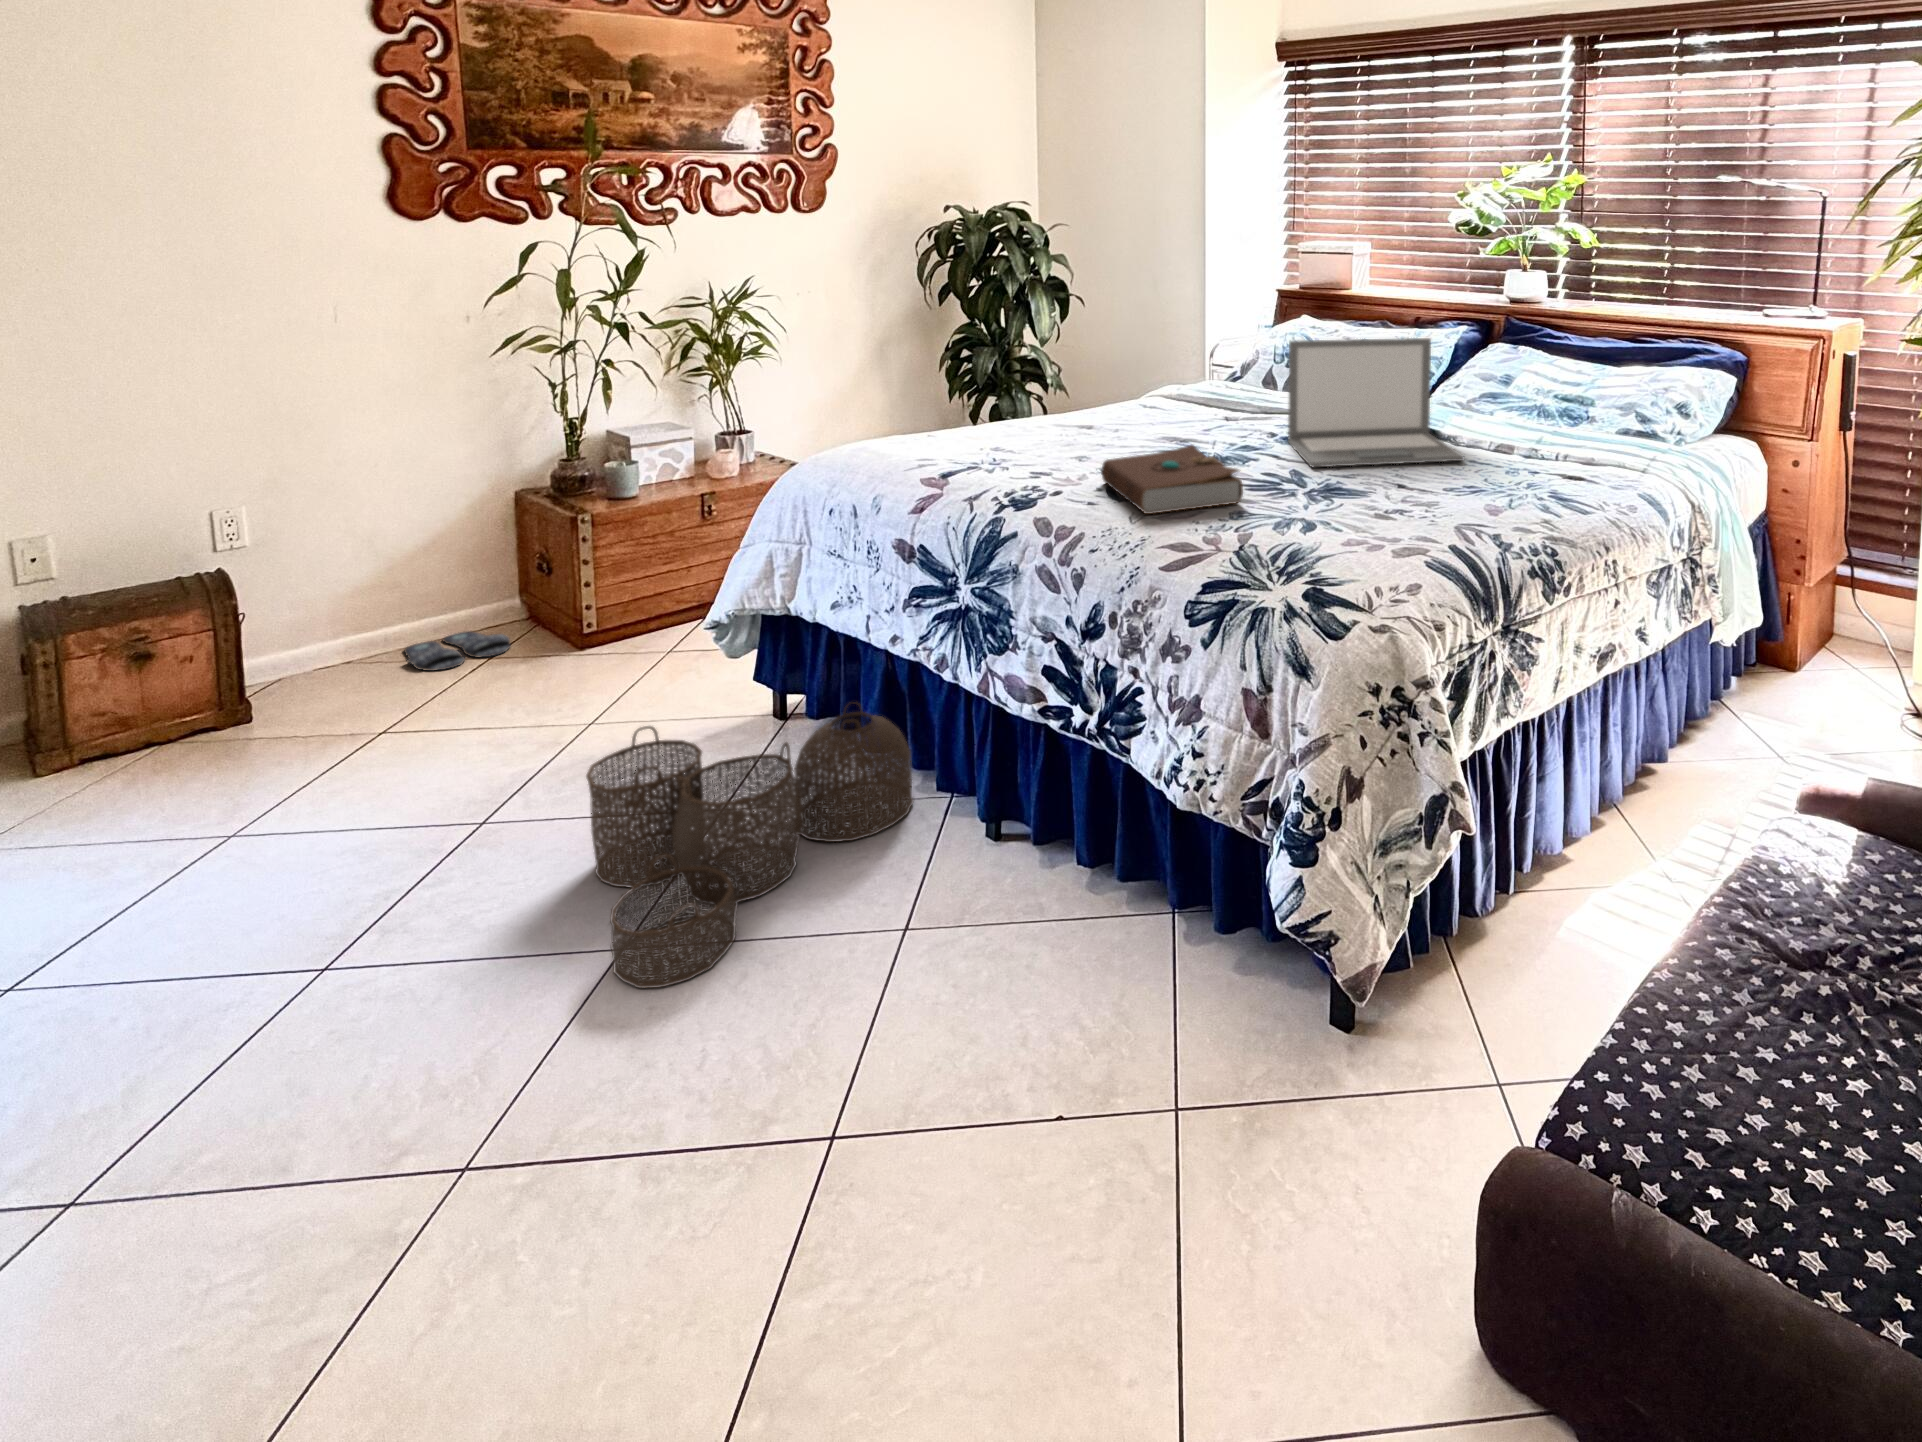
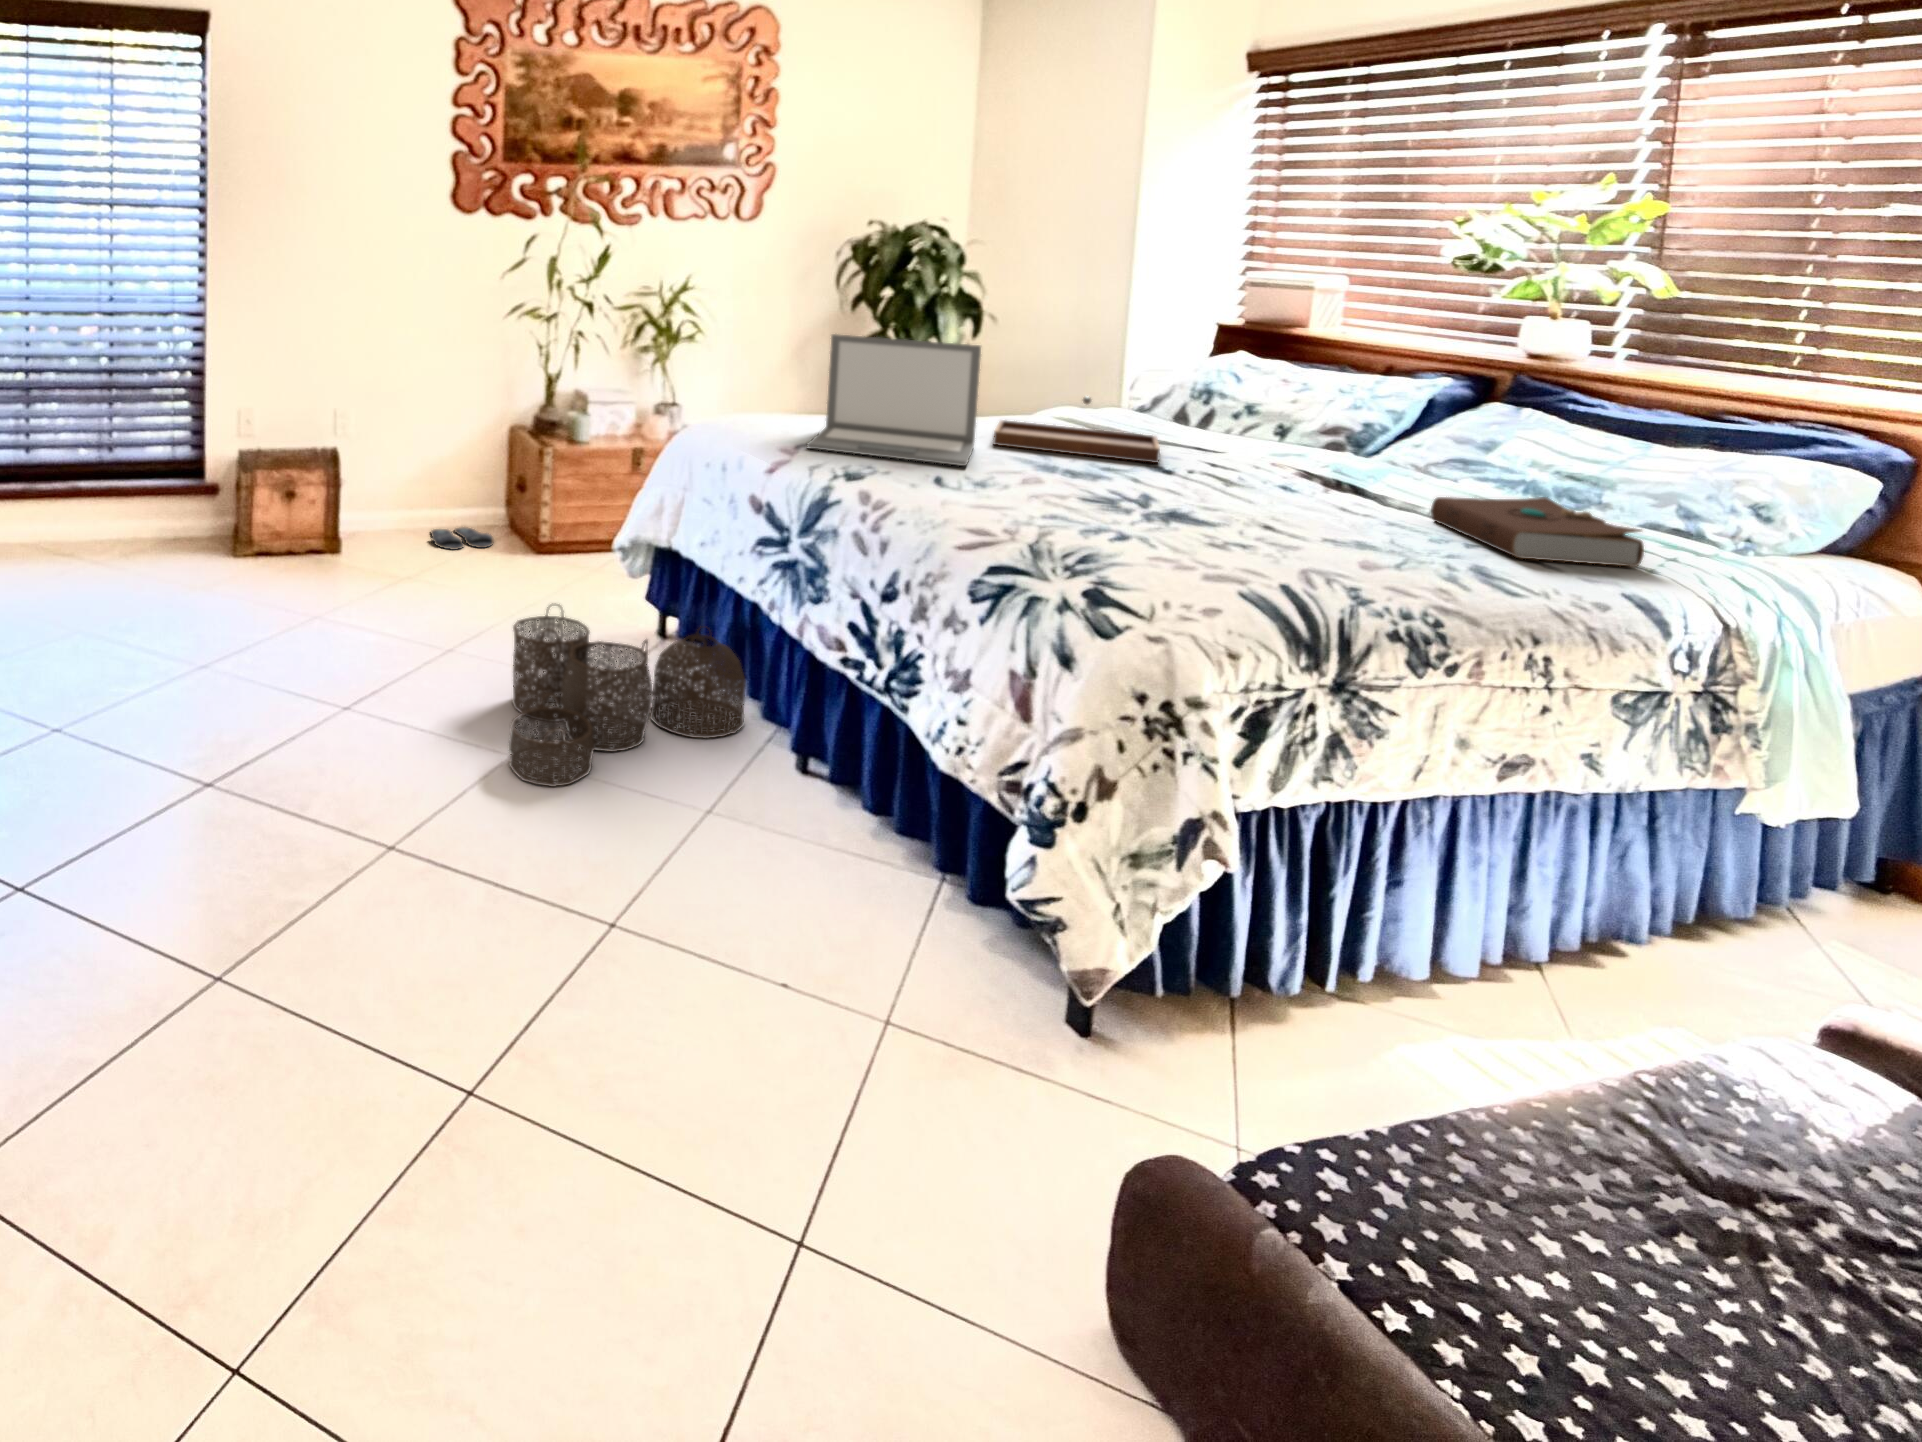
laptop: present [1288,338,1464,467] -> present [807,334,981,466]
tray: none [1132,376,1283,437] -> present [993,396,1160,463]
book: present [1101,445,1243,514] -> present [1431,497,1644,567]

